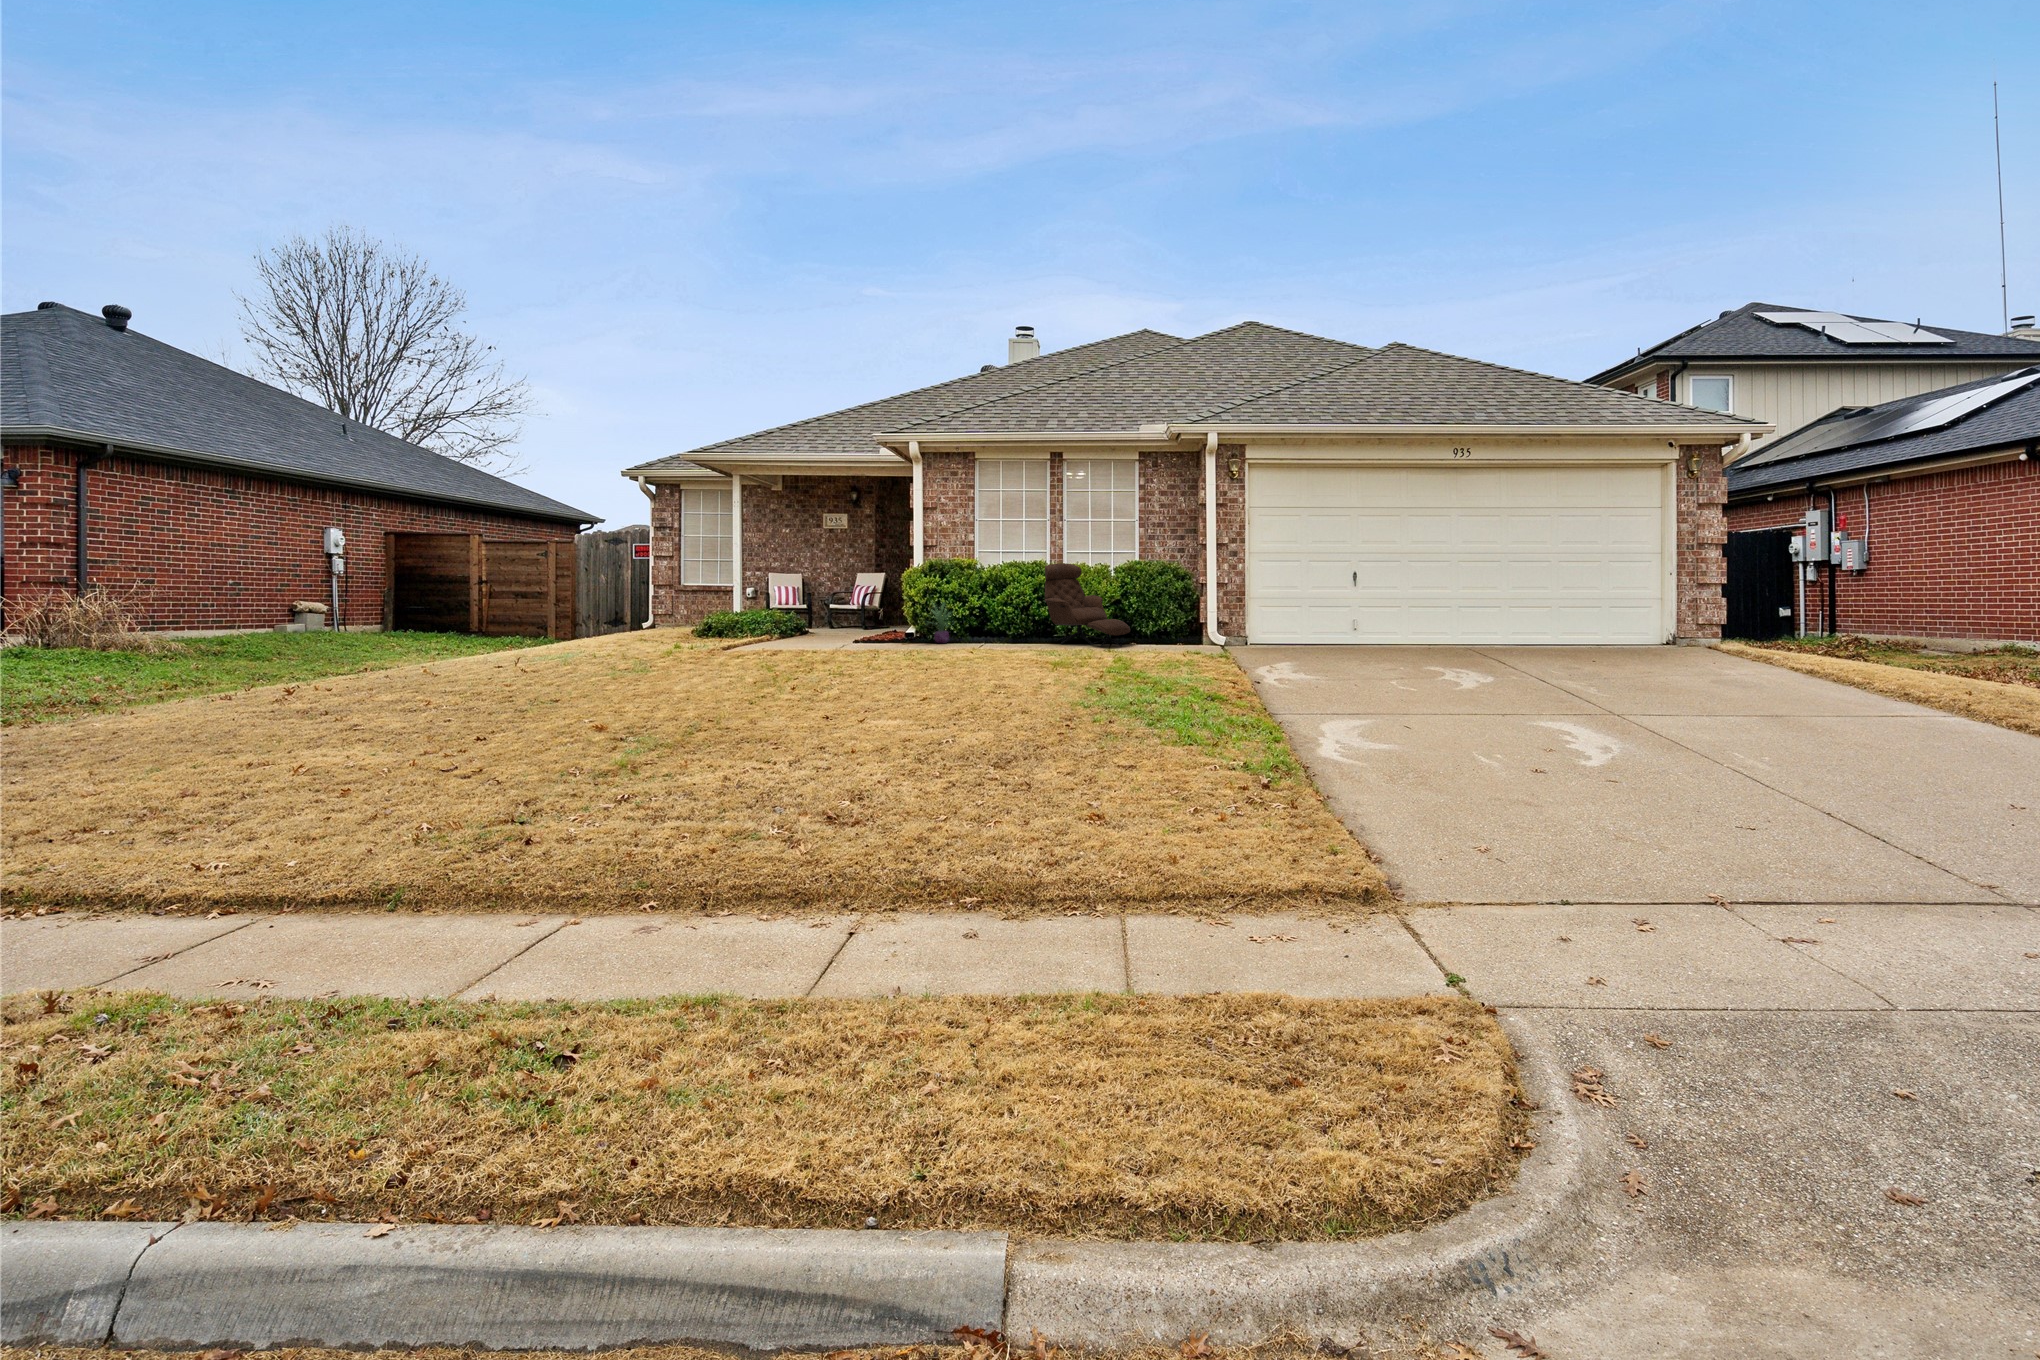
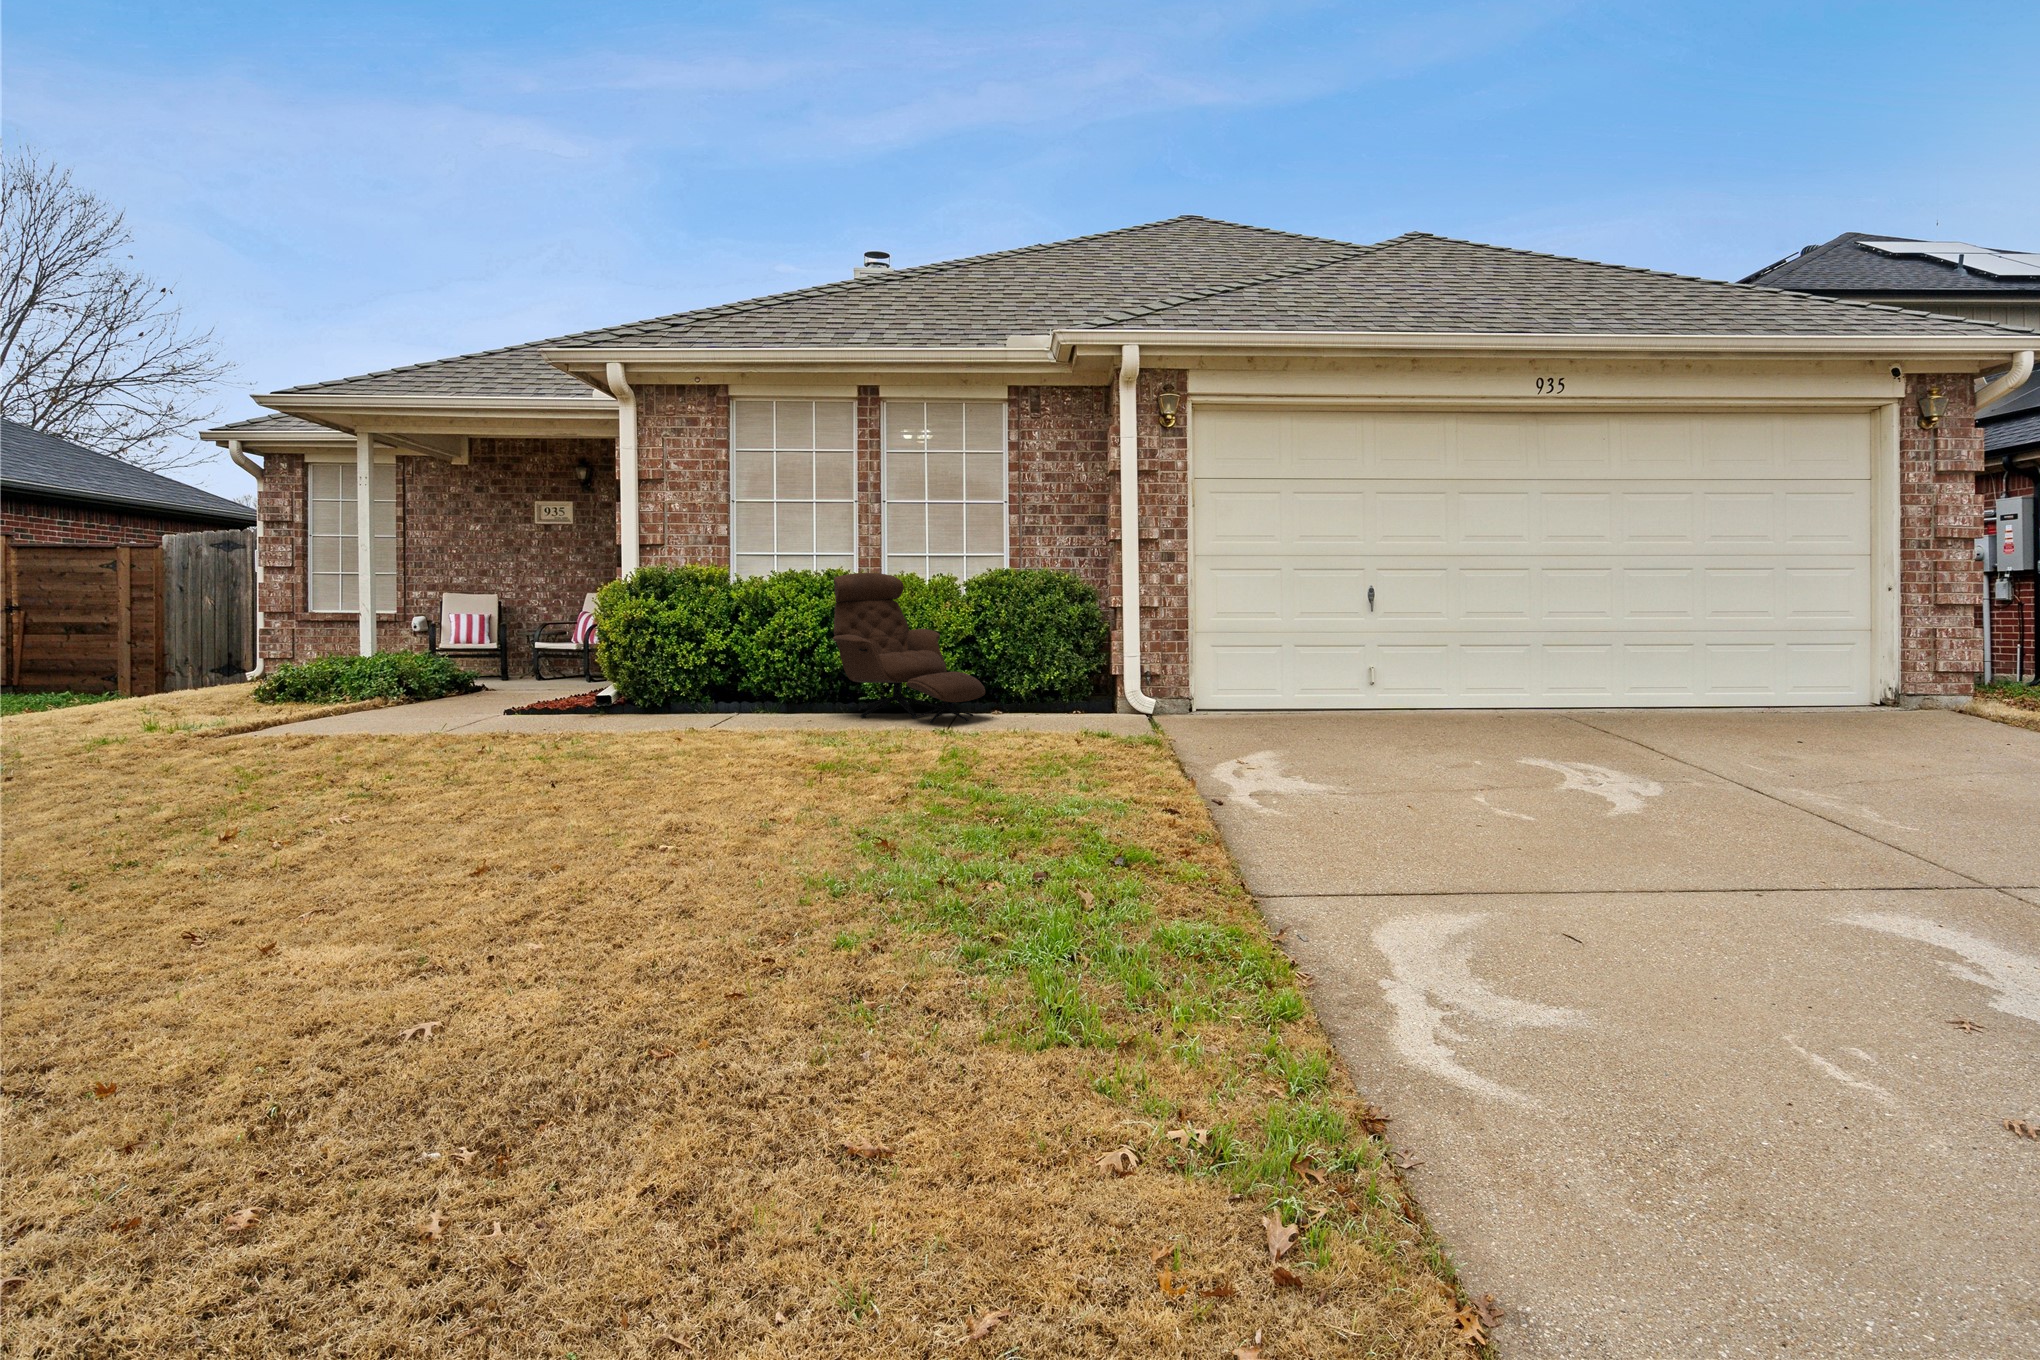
decorative plant: present [934,602,949,643] -> none [600,642,688,718]

